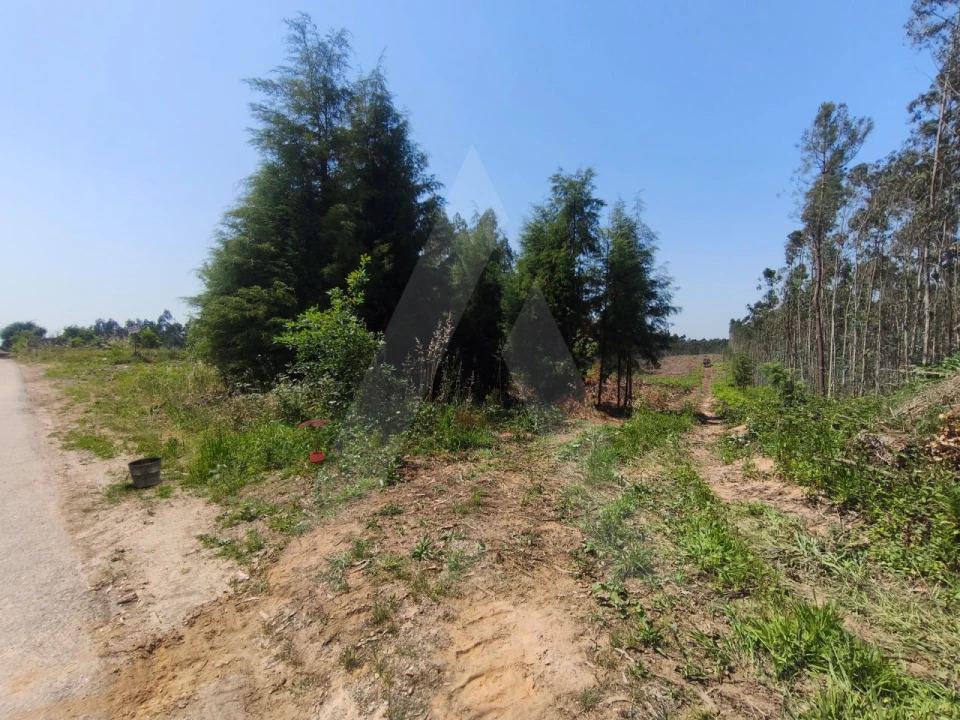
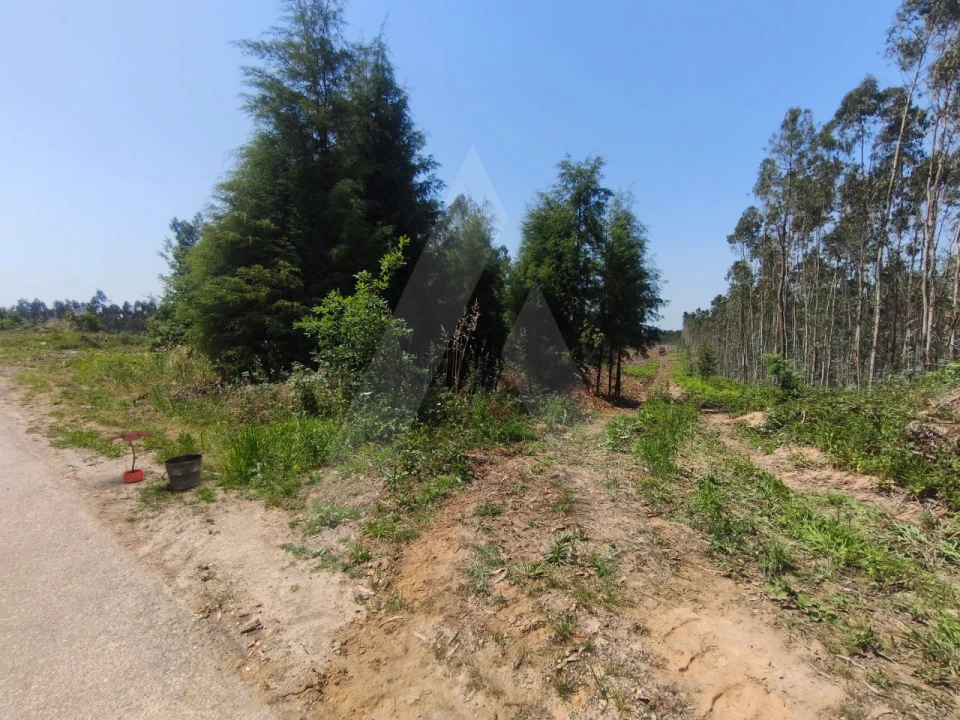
potted plant: present [299,419,330,462] -> present [106,431,153,482]

